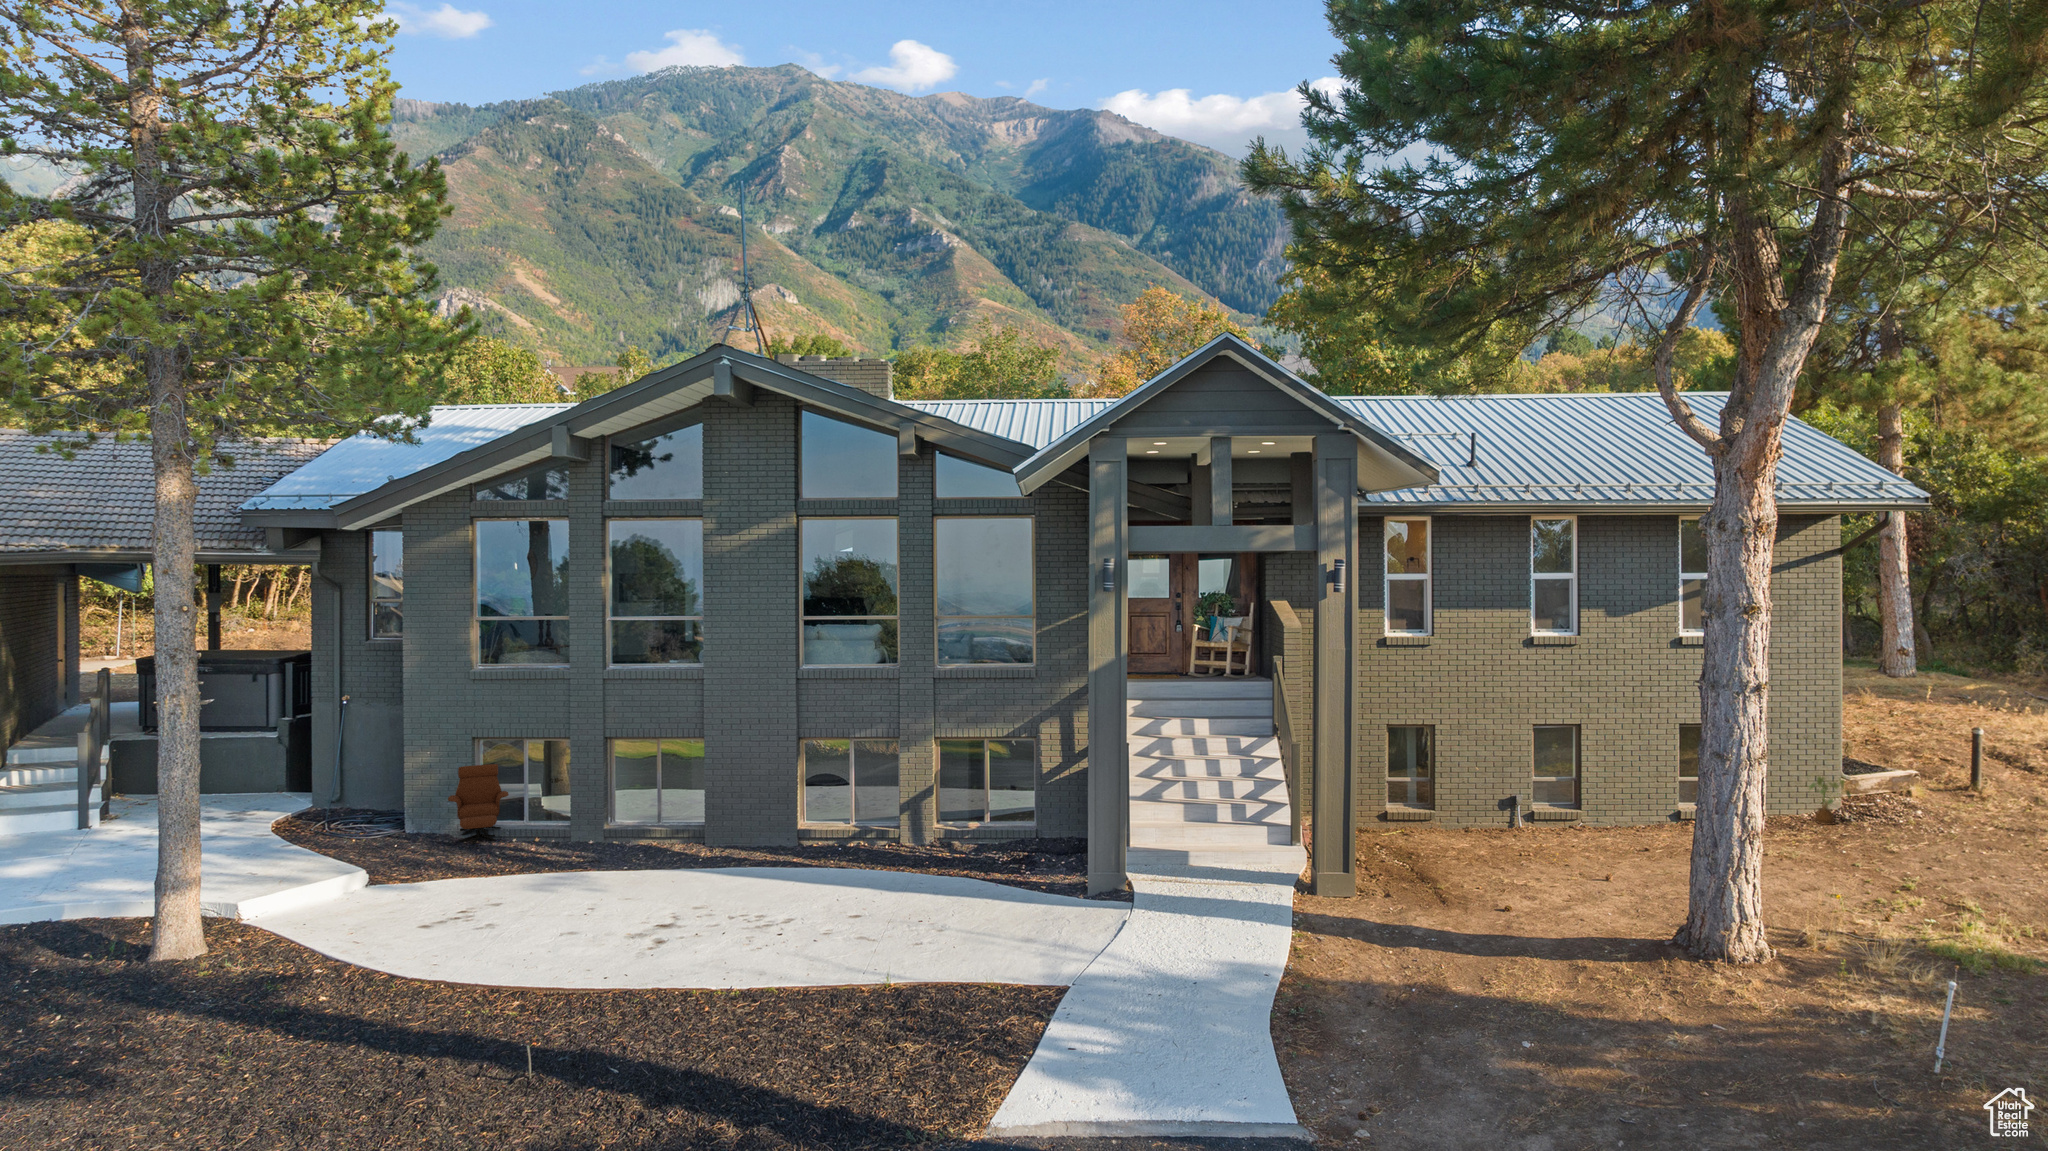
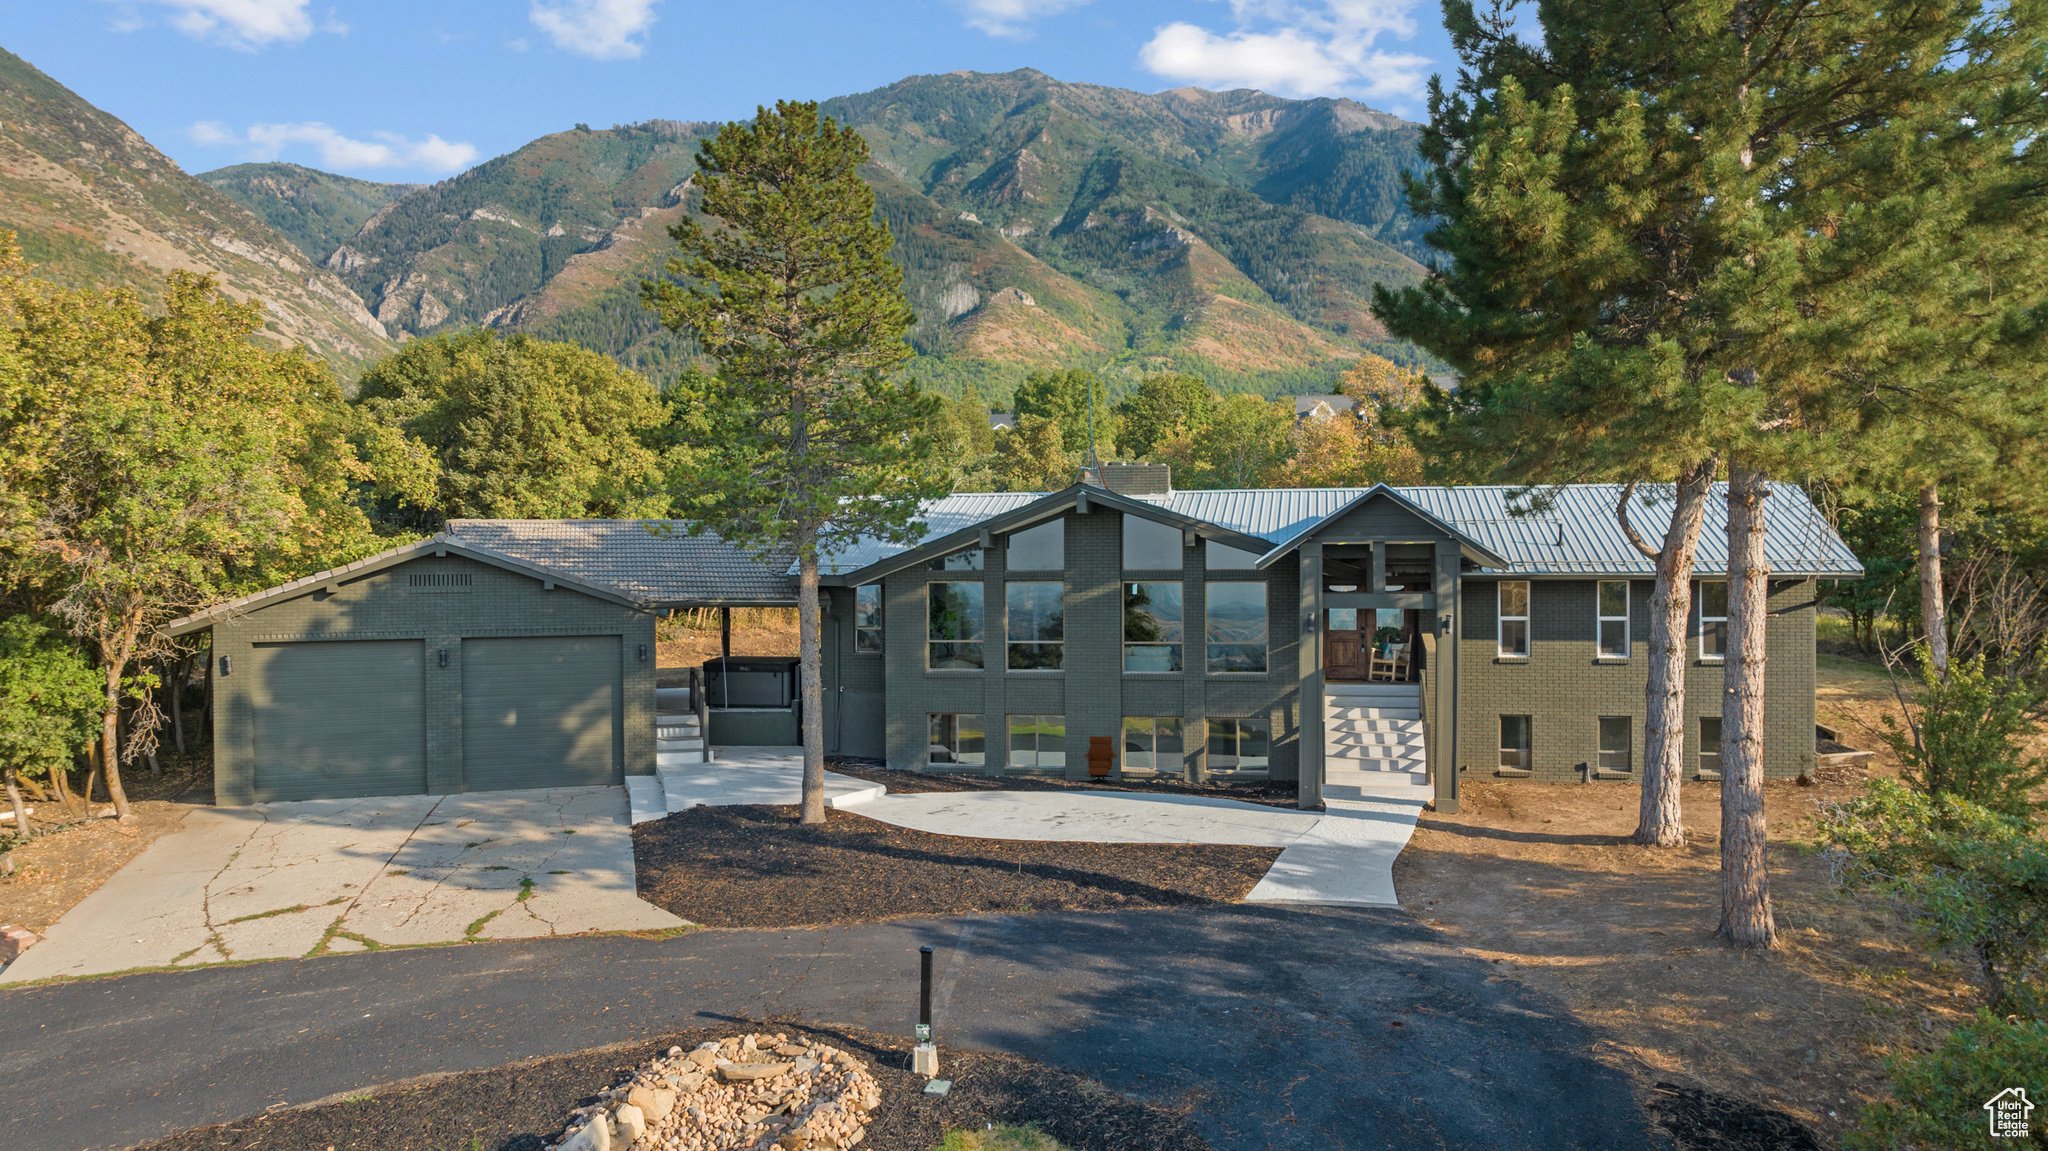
lounge chair: present [448,764,509,844] -> present [1084,736,1117,784]

